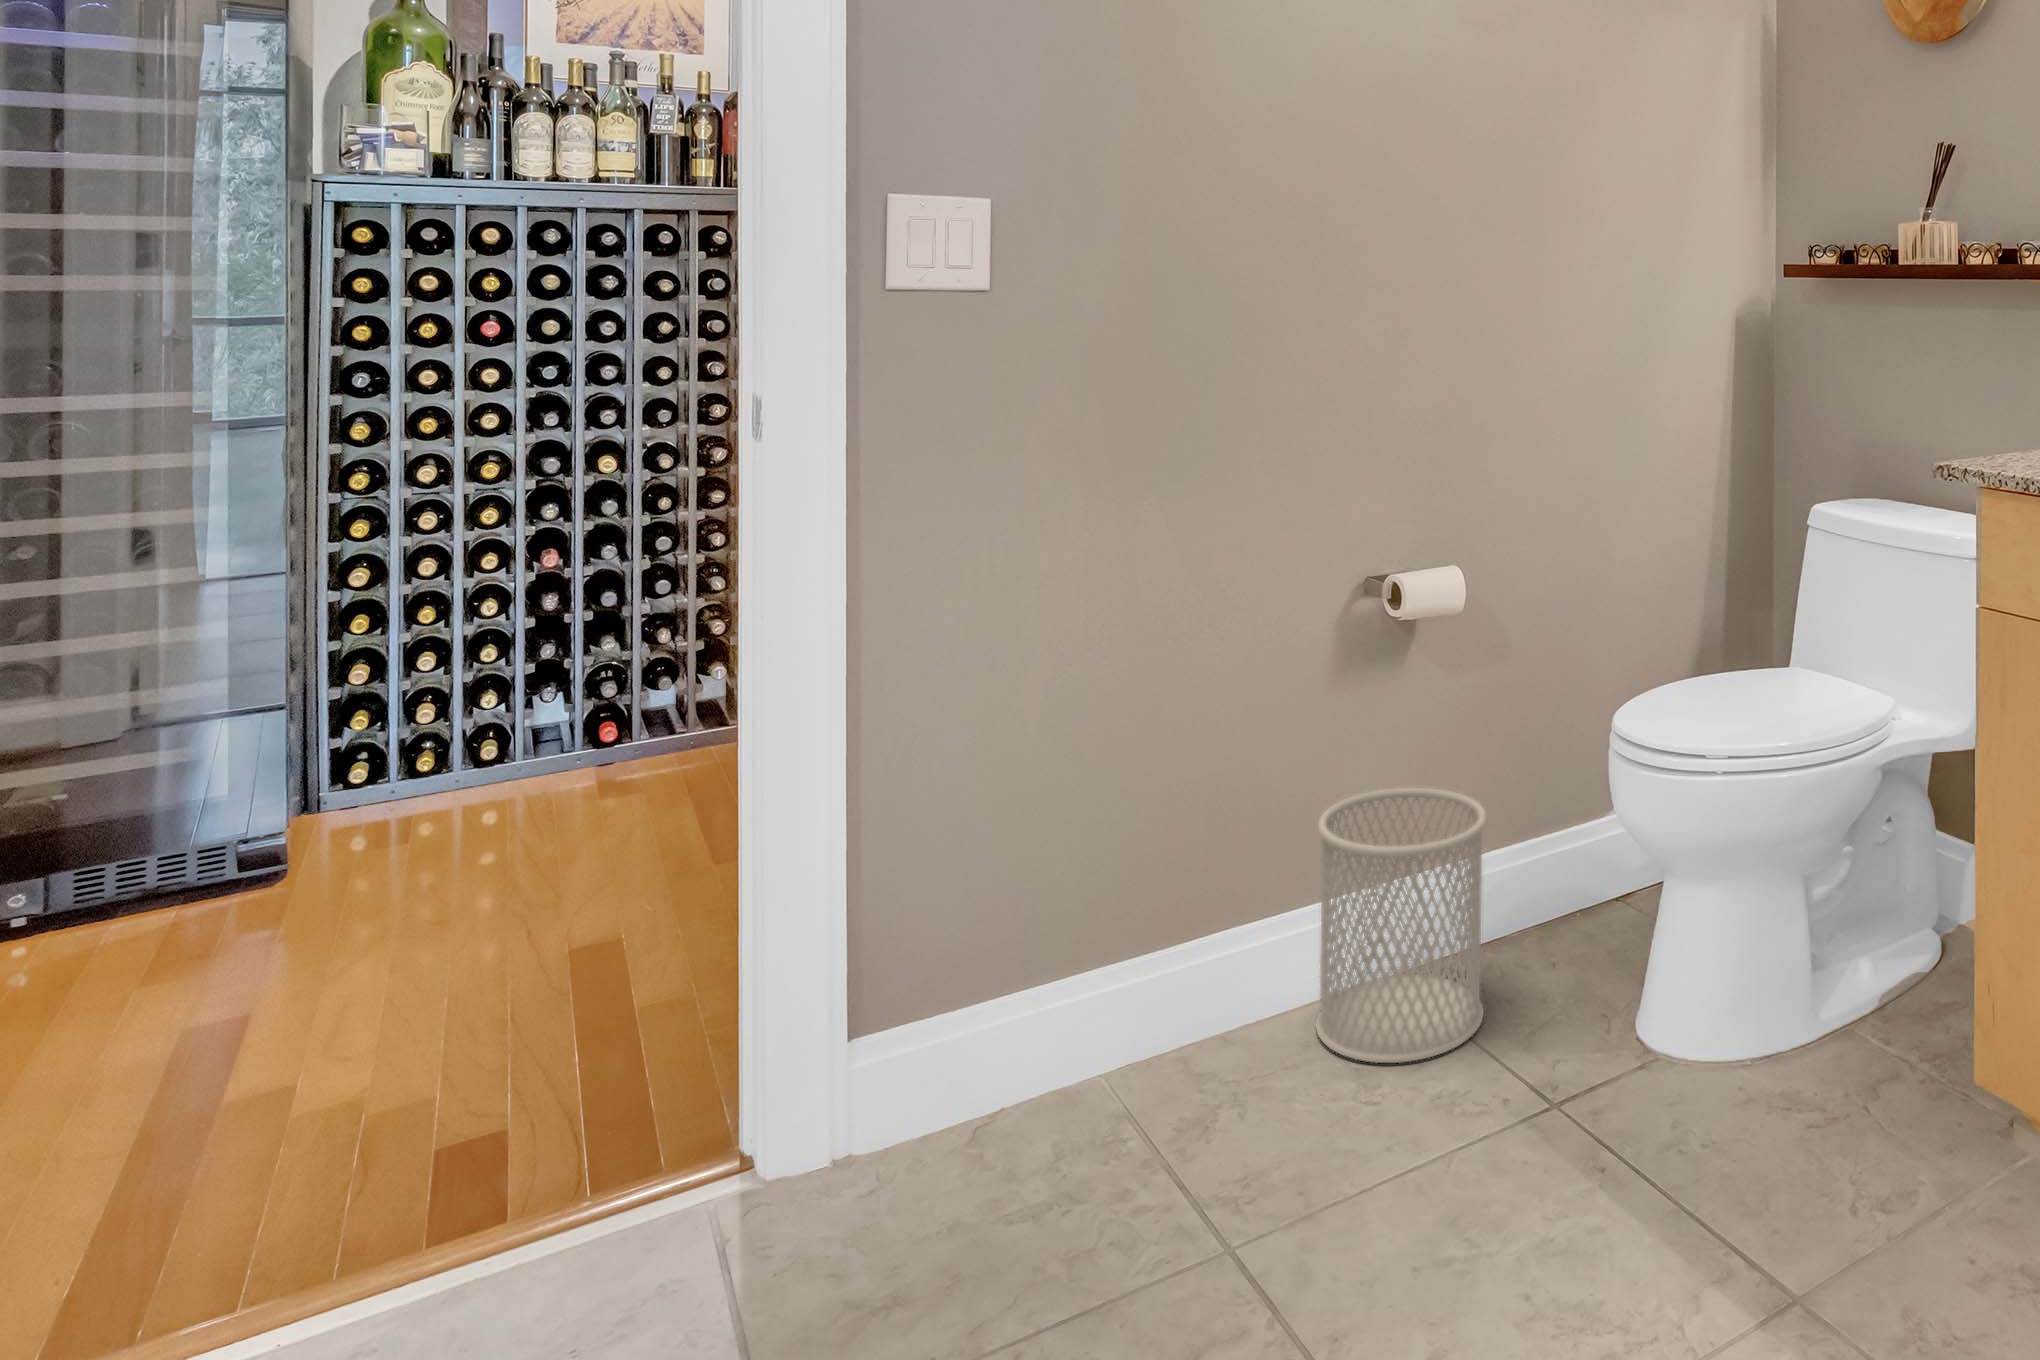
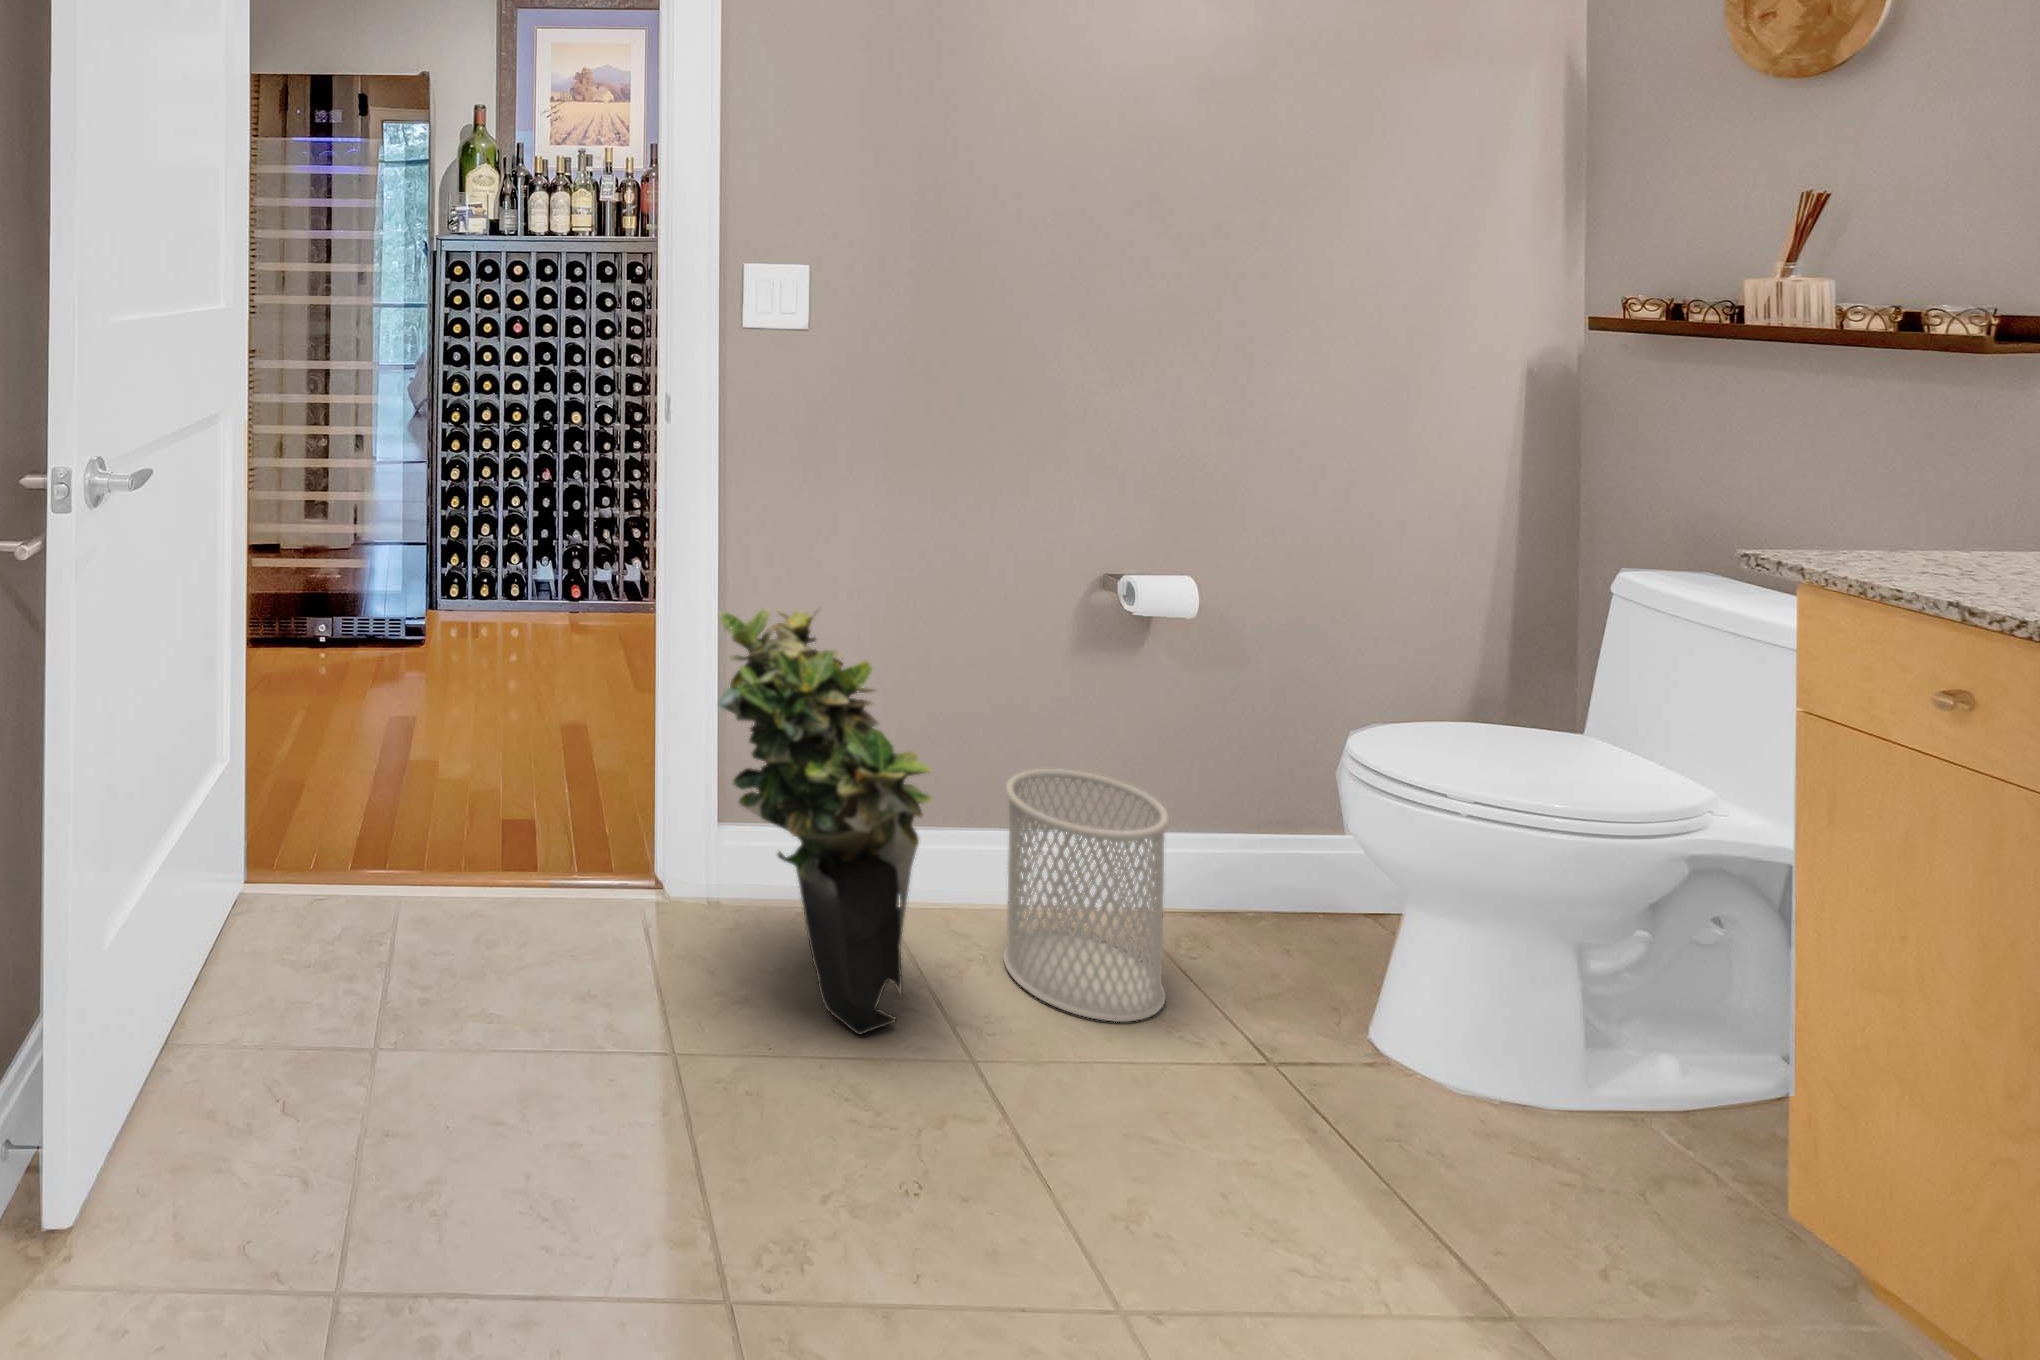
potted plant: none [954,655,1258,1193] -> present [718,608,932,1035]

